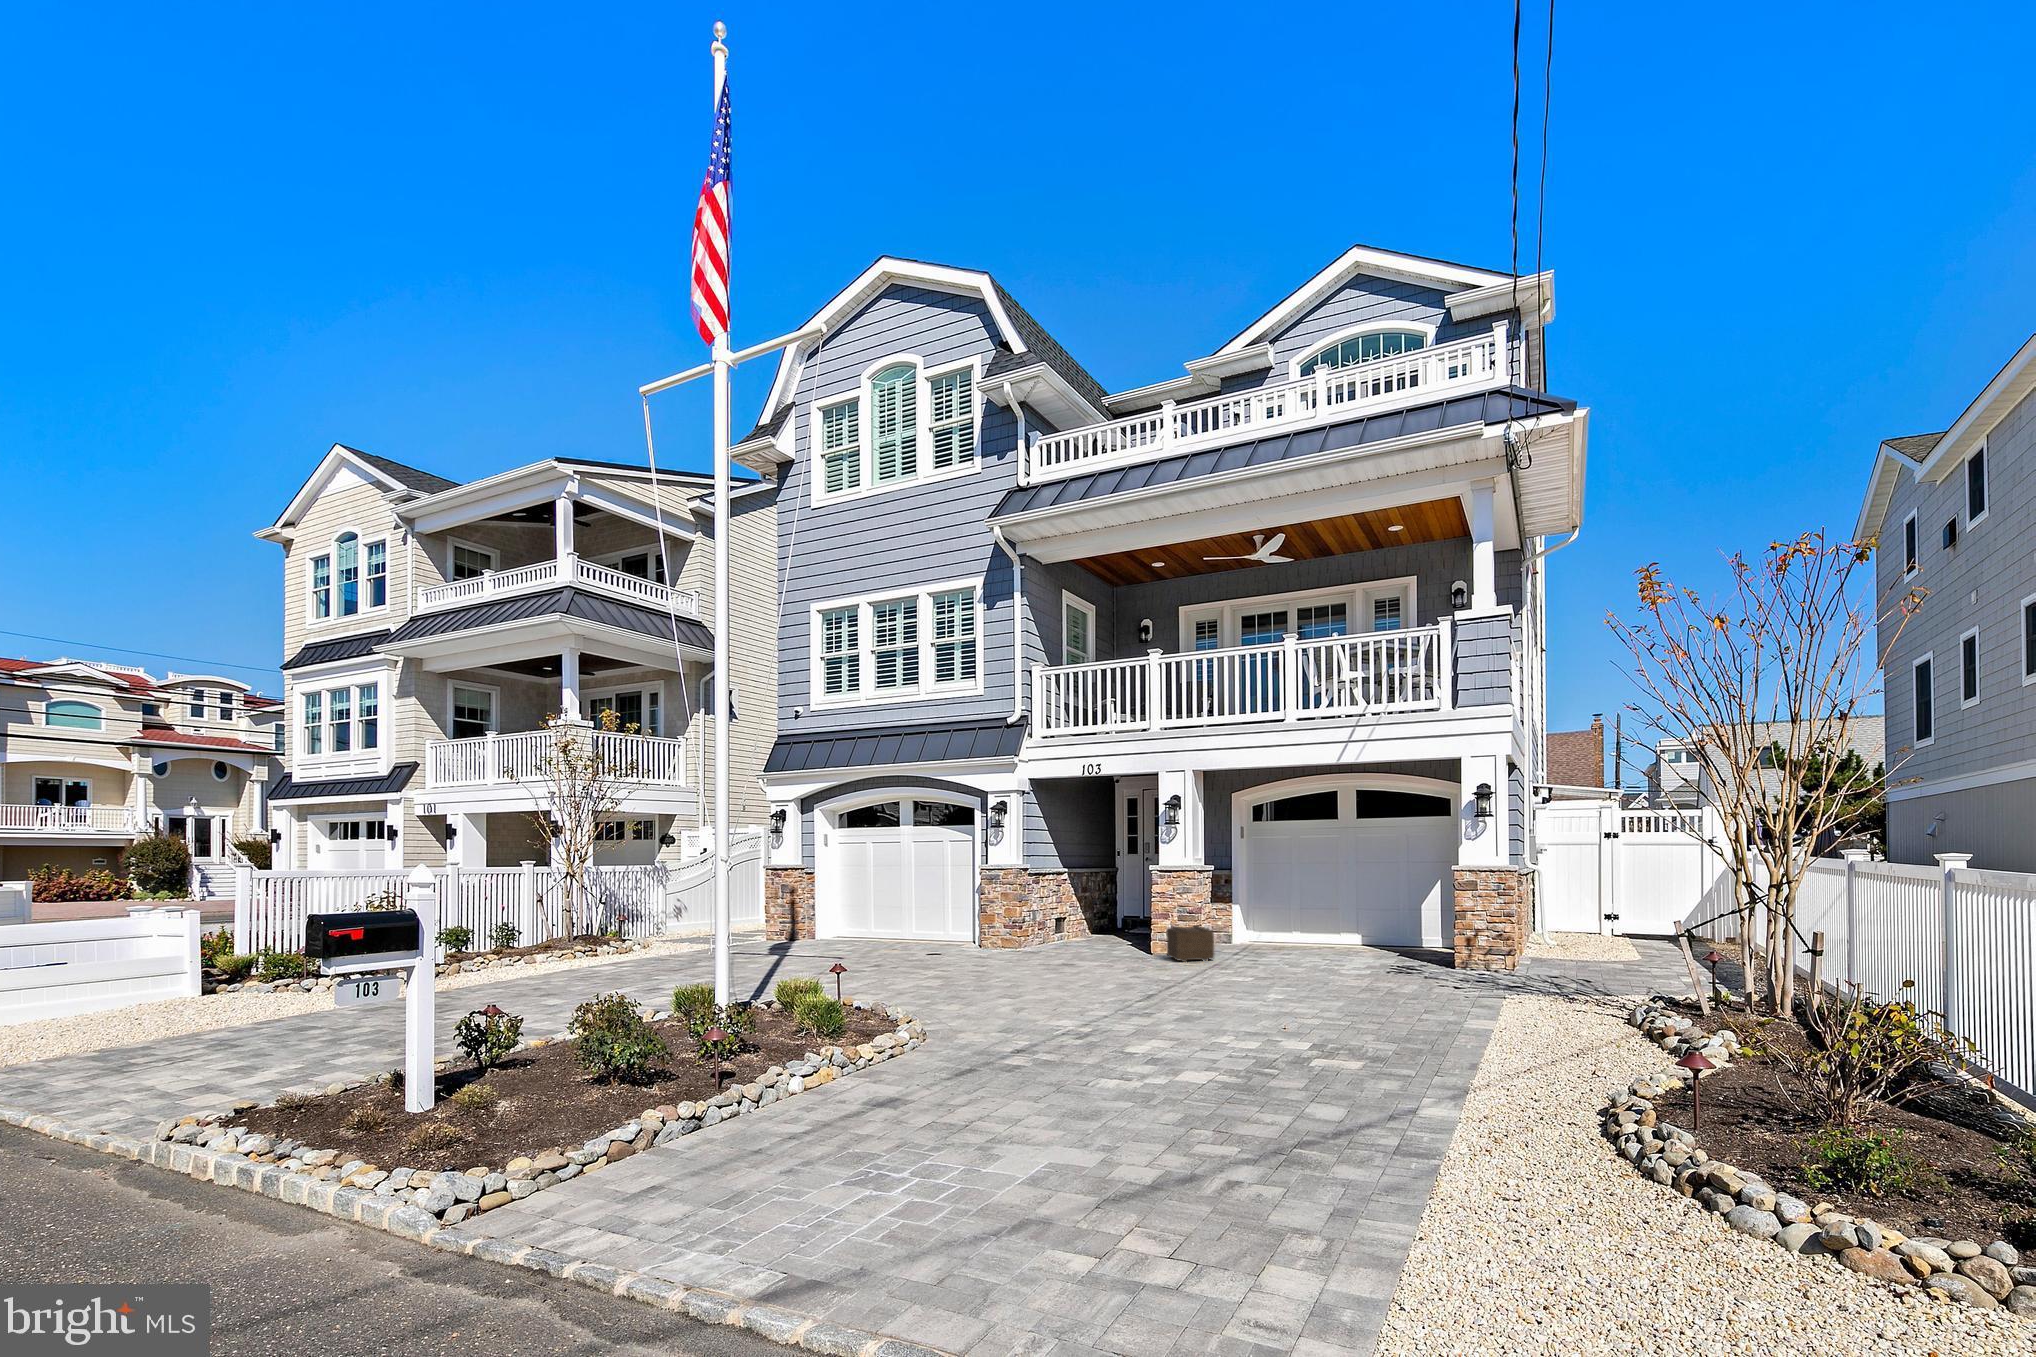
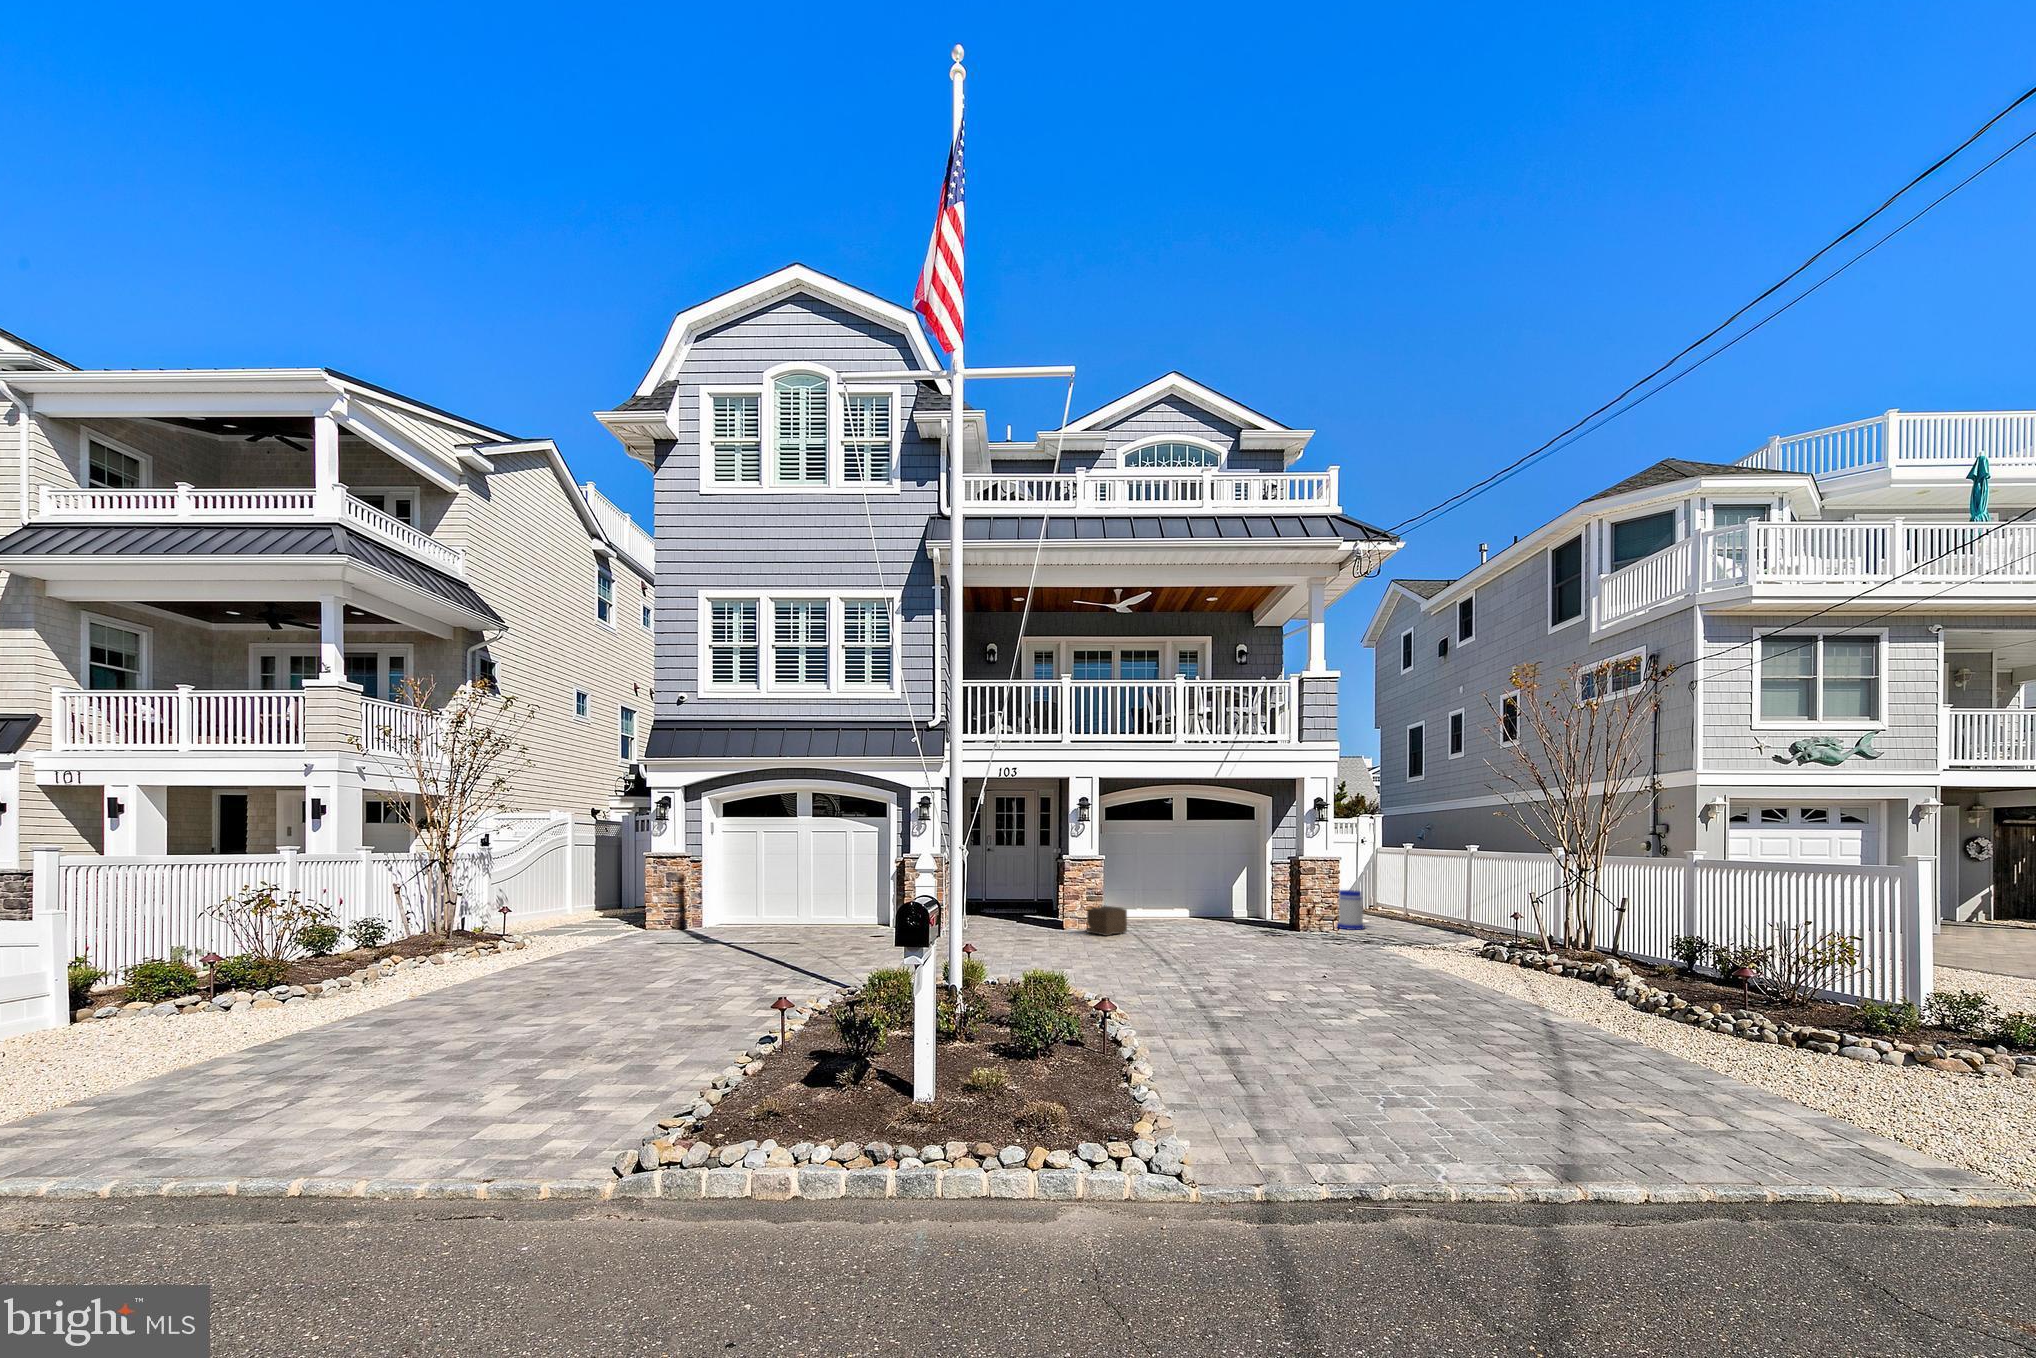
trash can: none [1522,918,1564,976] -> present [1337,890,1364,930]

